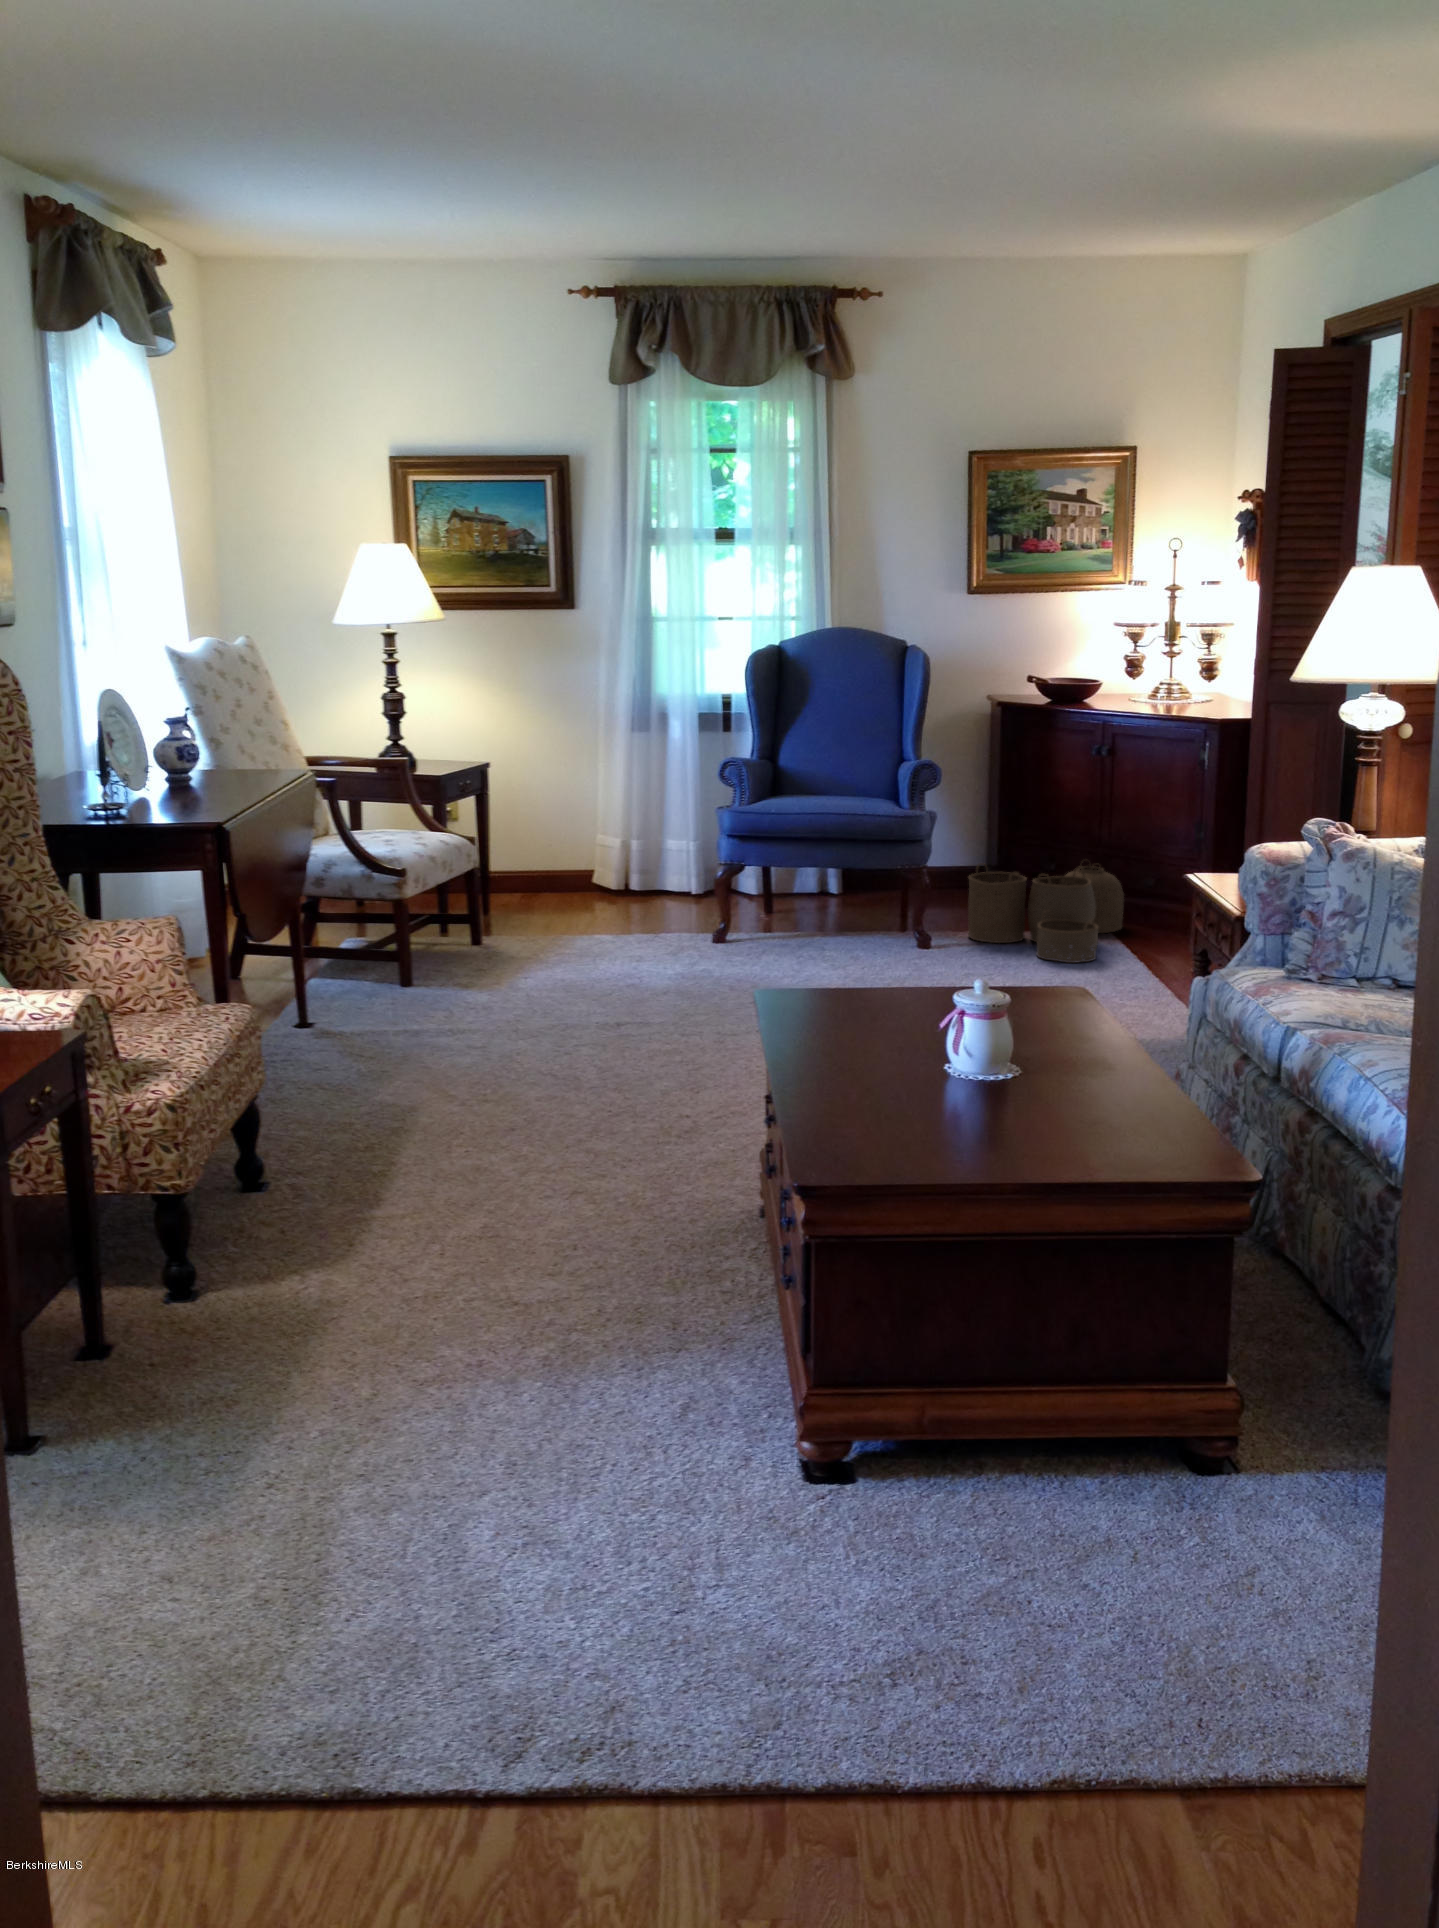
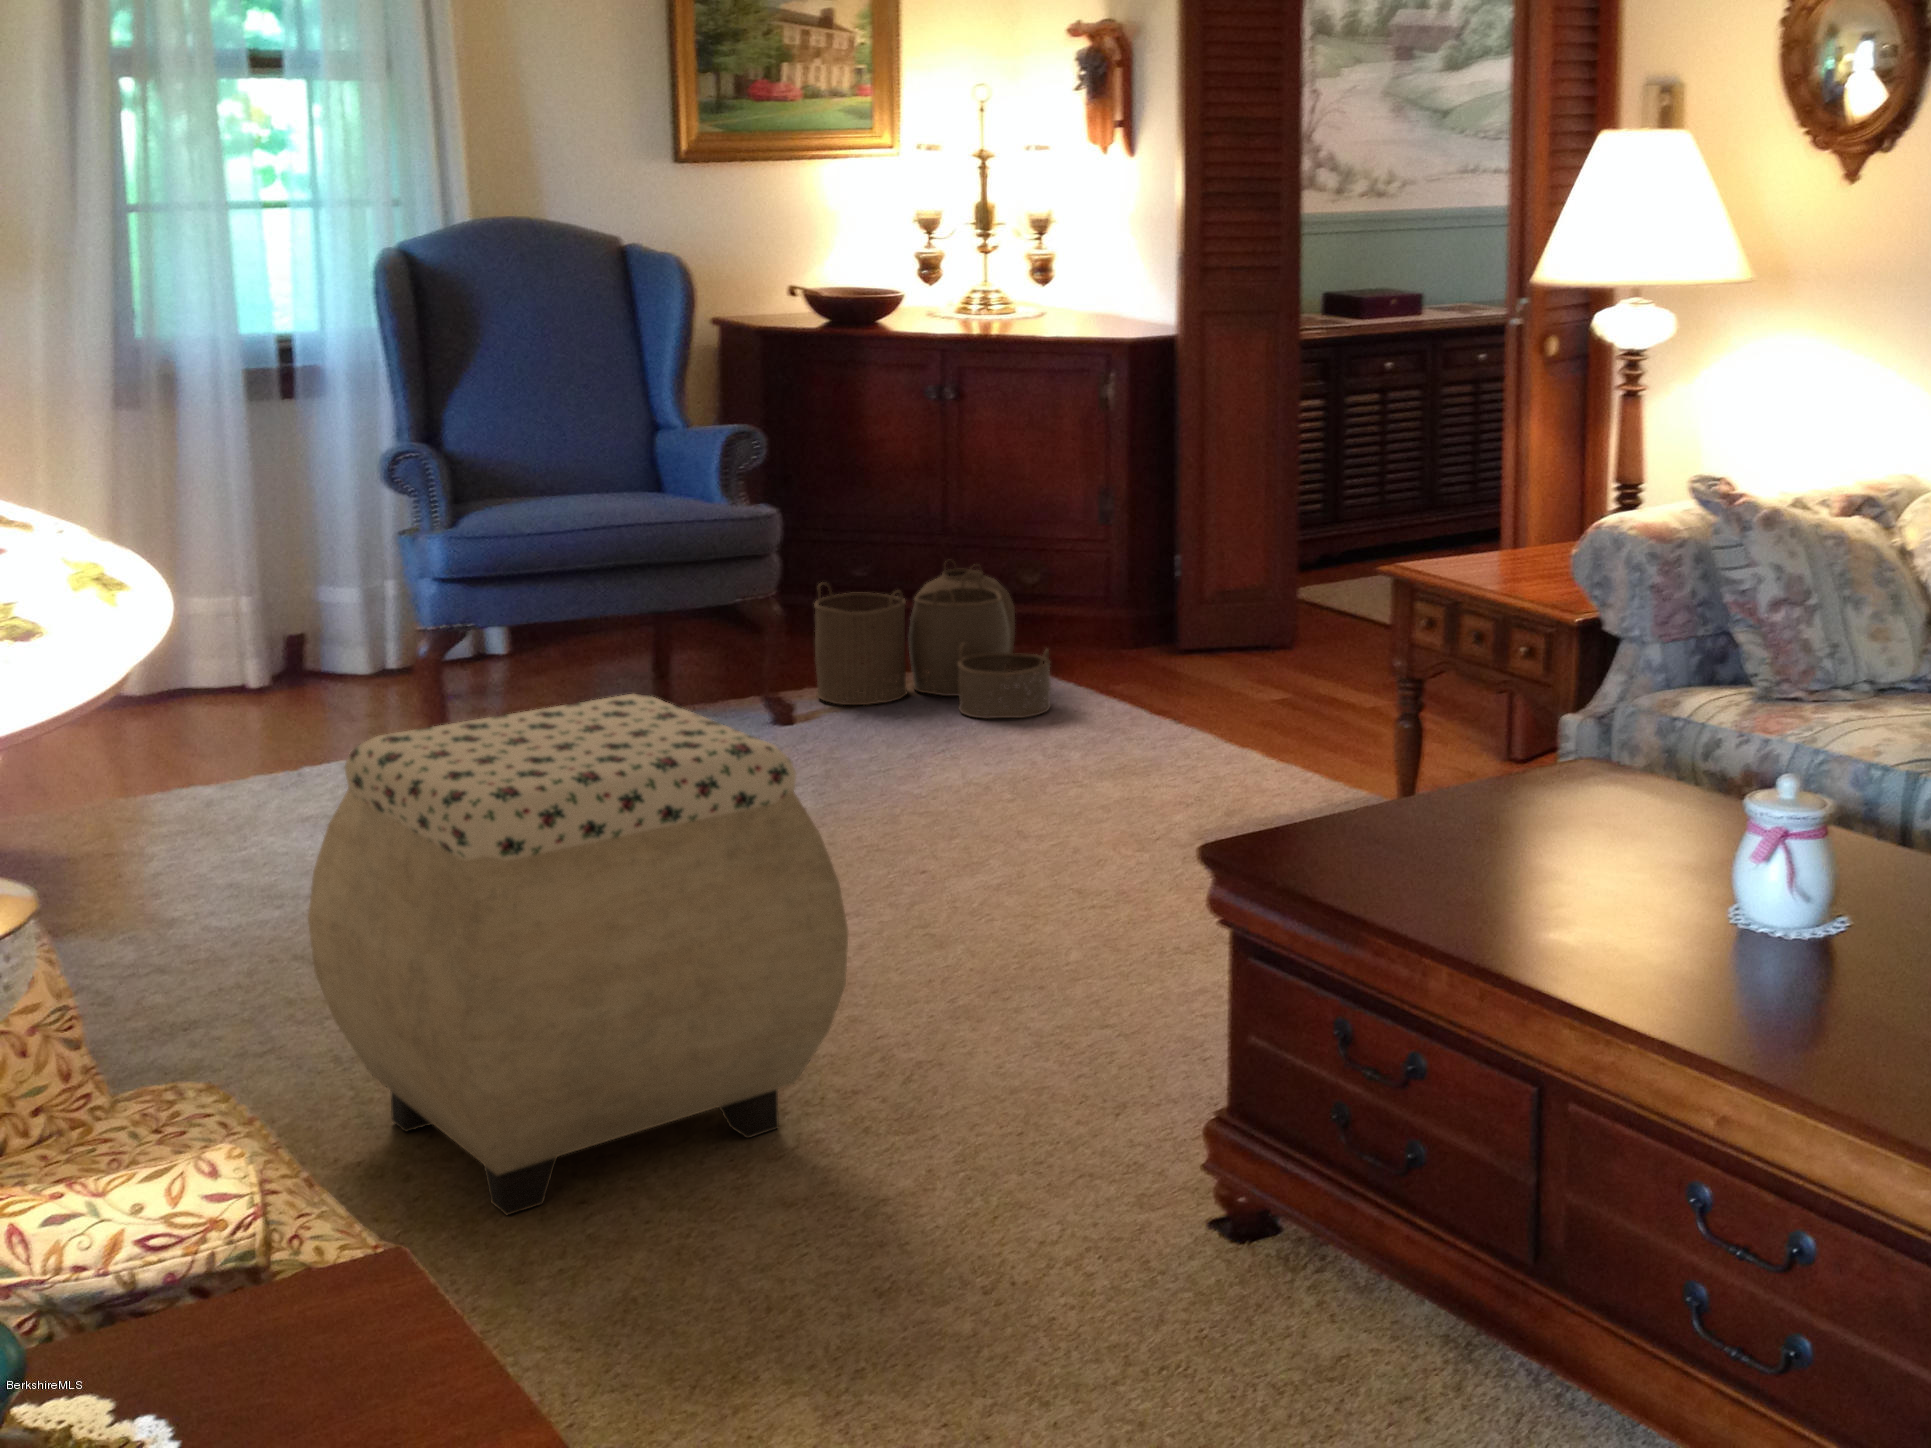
ottoman: none [440,884,658,1128] -> present [308,694,848,1215]

